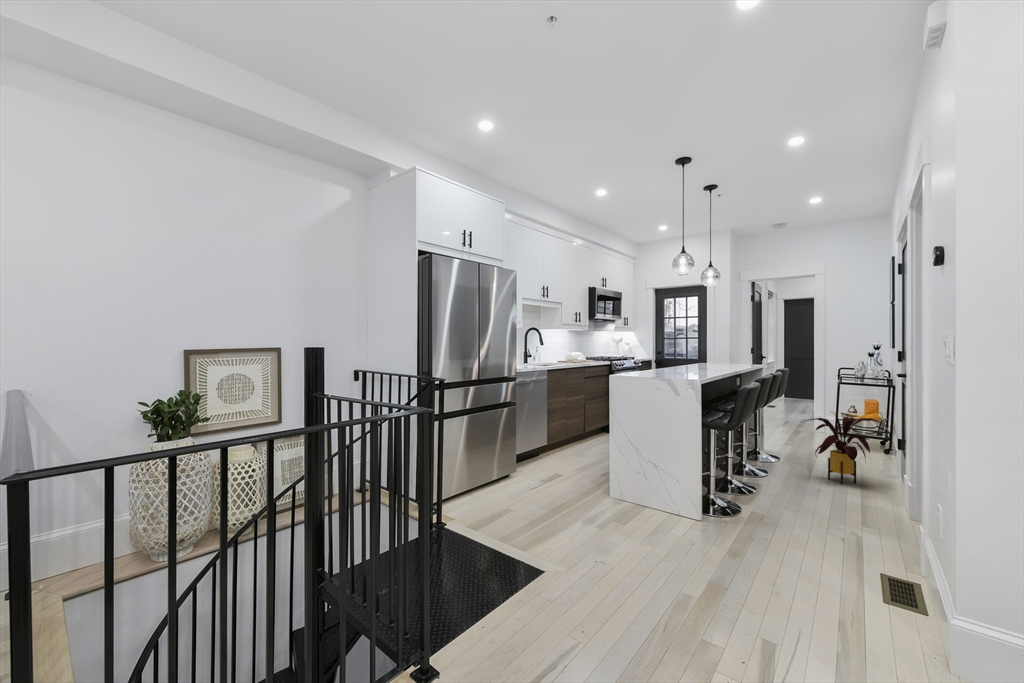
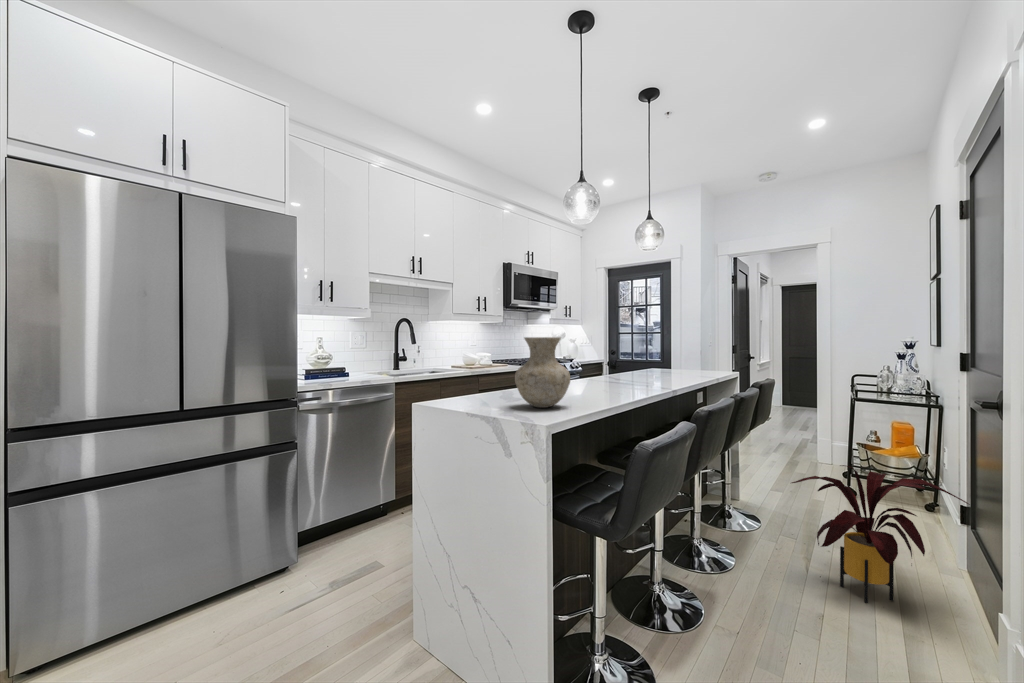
vase: none [670,342,698,376] -> present [515,337,570,408]

